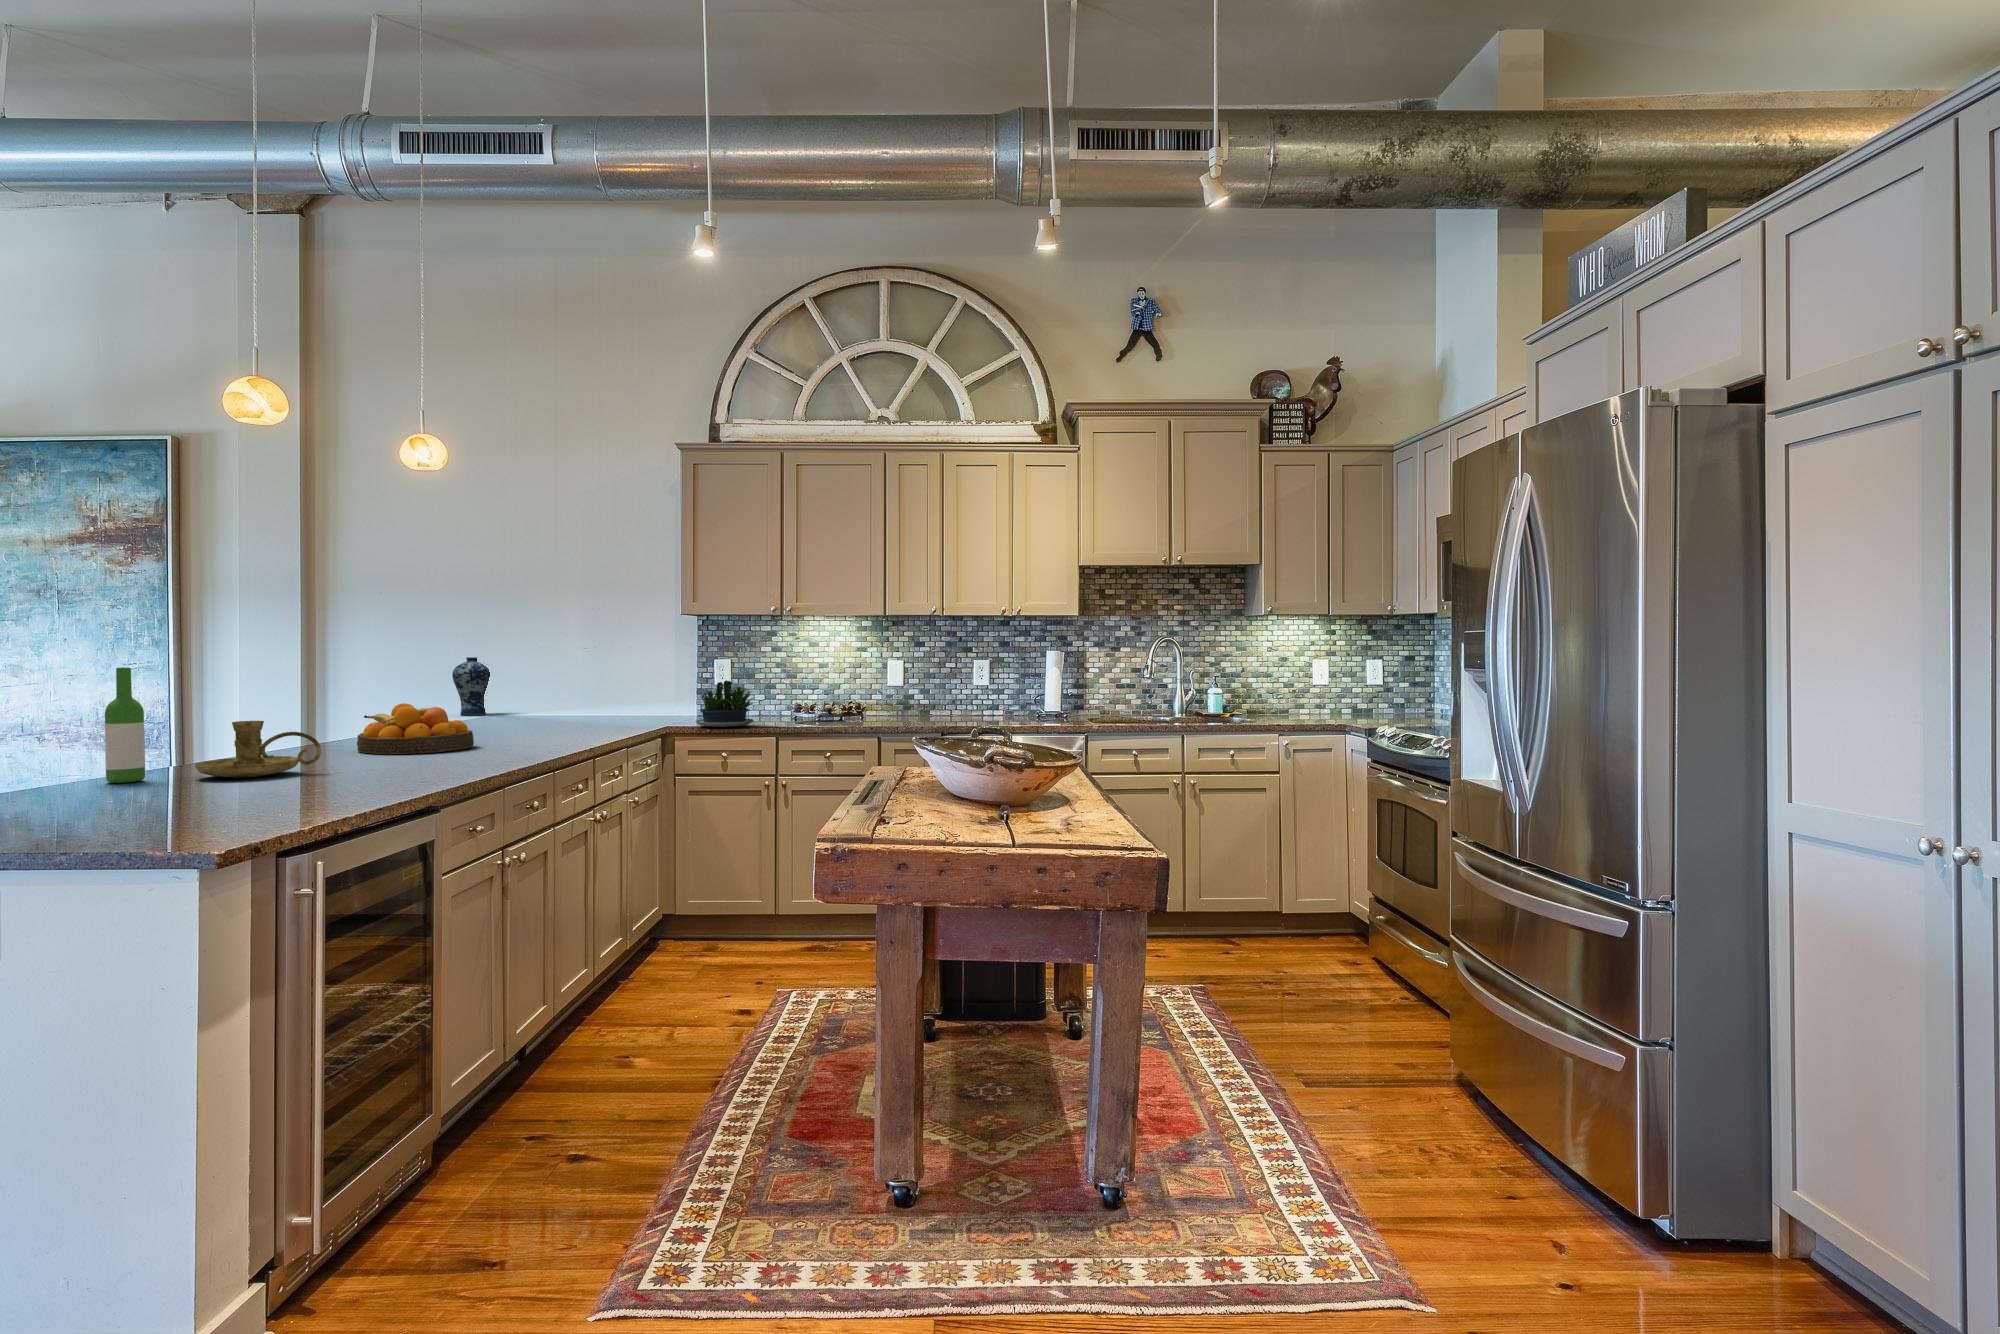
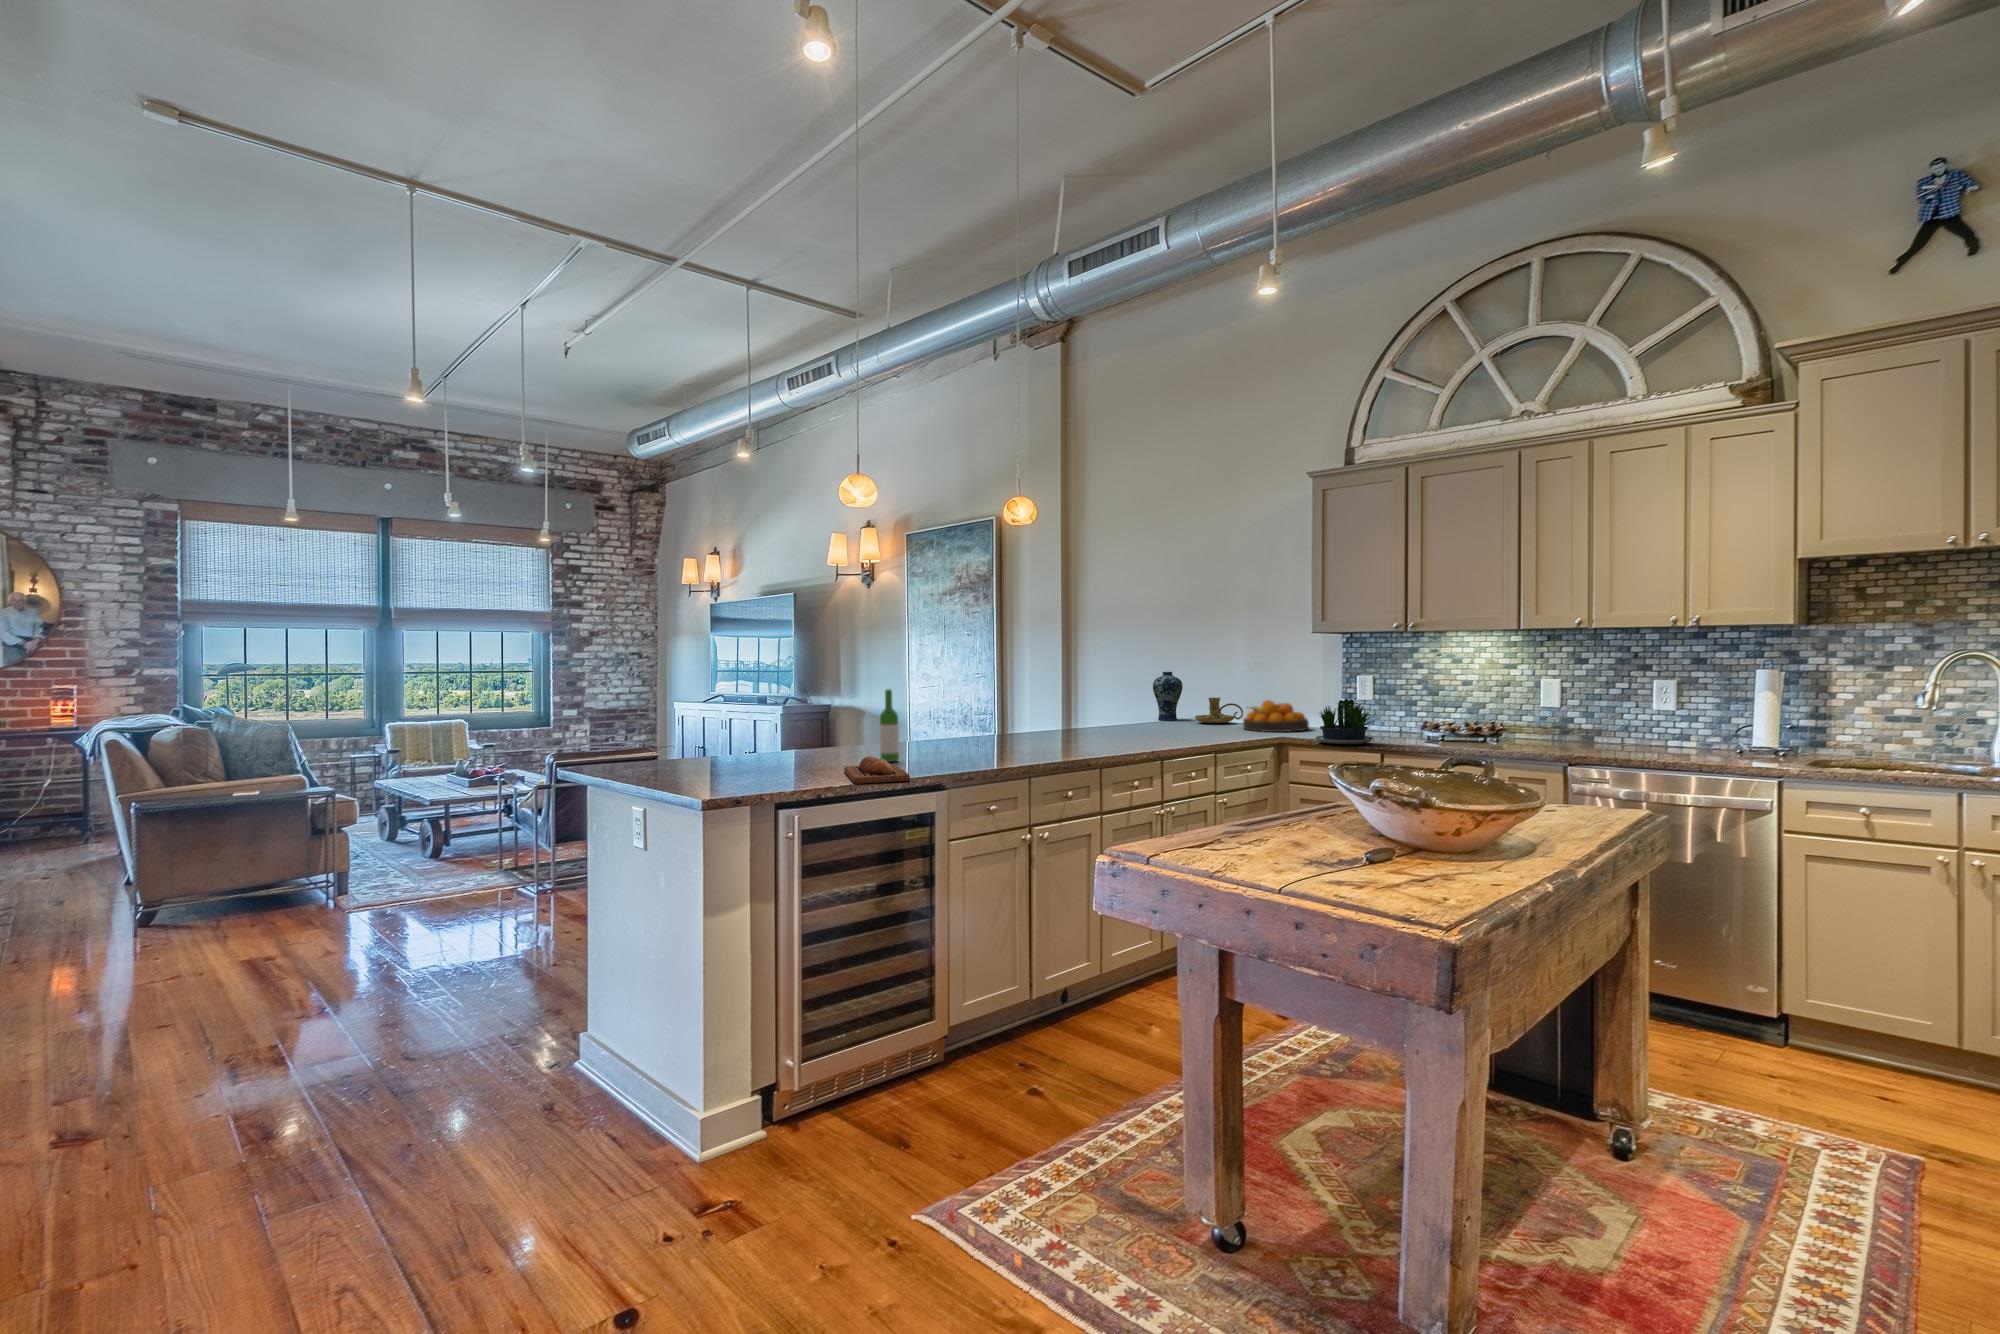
fruit bowl: present [357,703,474,754] -> present [1243,700,1309,732]
candle holder: present [195,721,321,778] -> present [1195,698,1243,724]
bread loaf: none [60,772,234,814] -> present [844,757,910,784]

